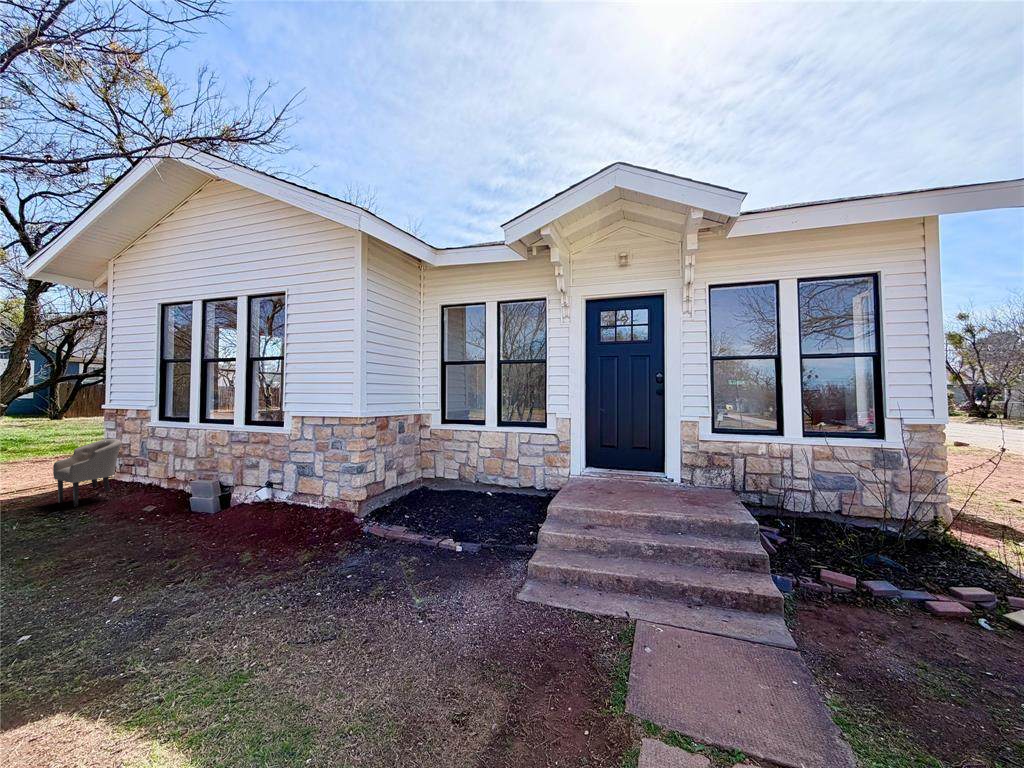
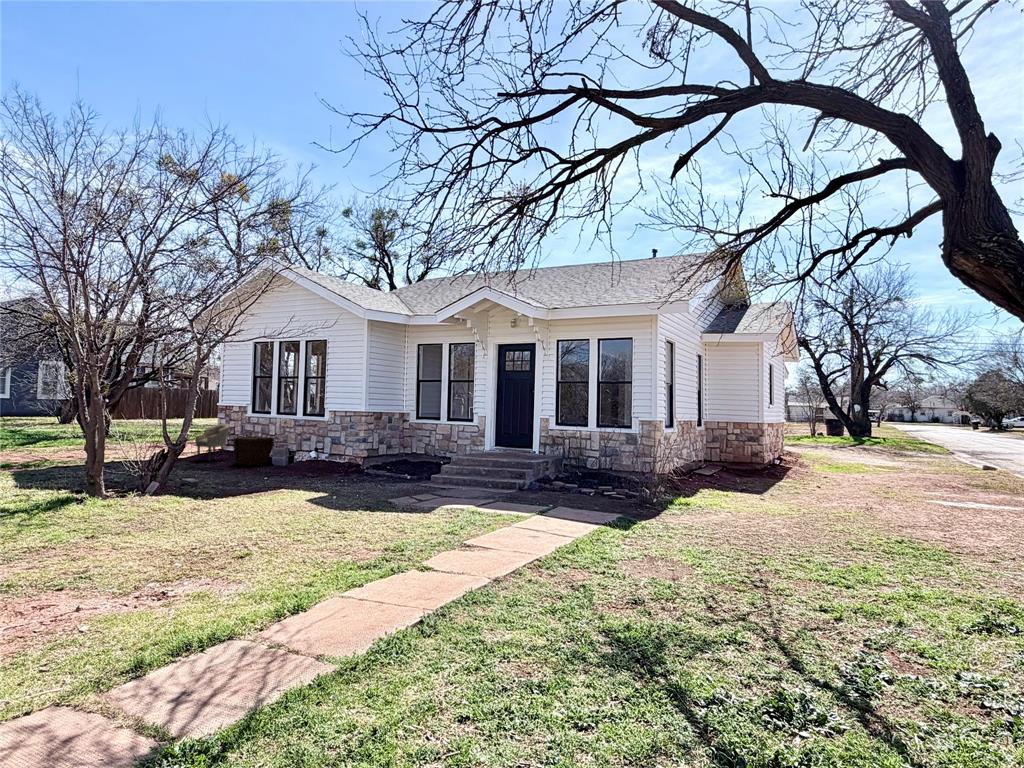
wooden crate: none [113,459,195,518] -> present [234,436,274,466]

